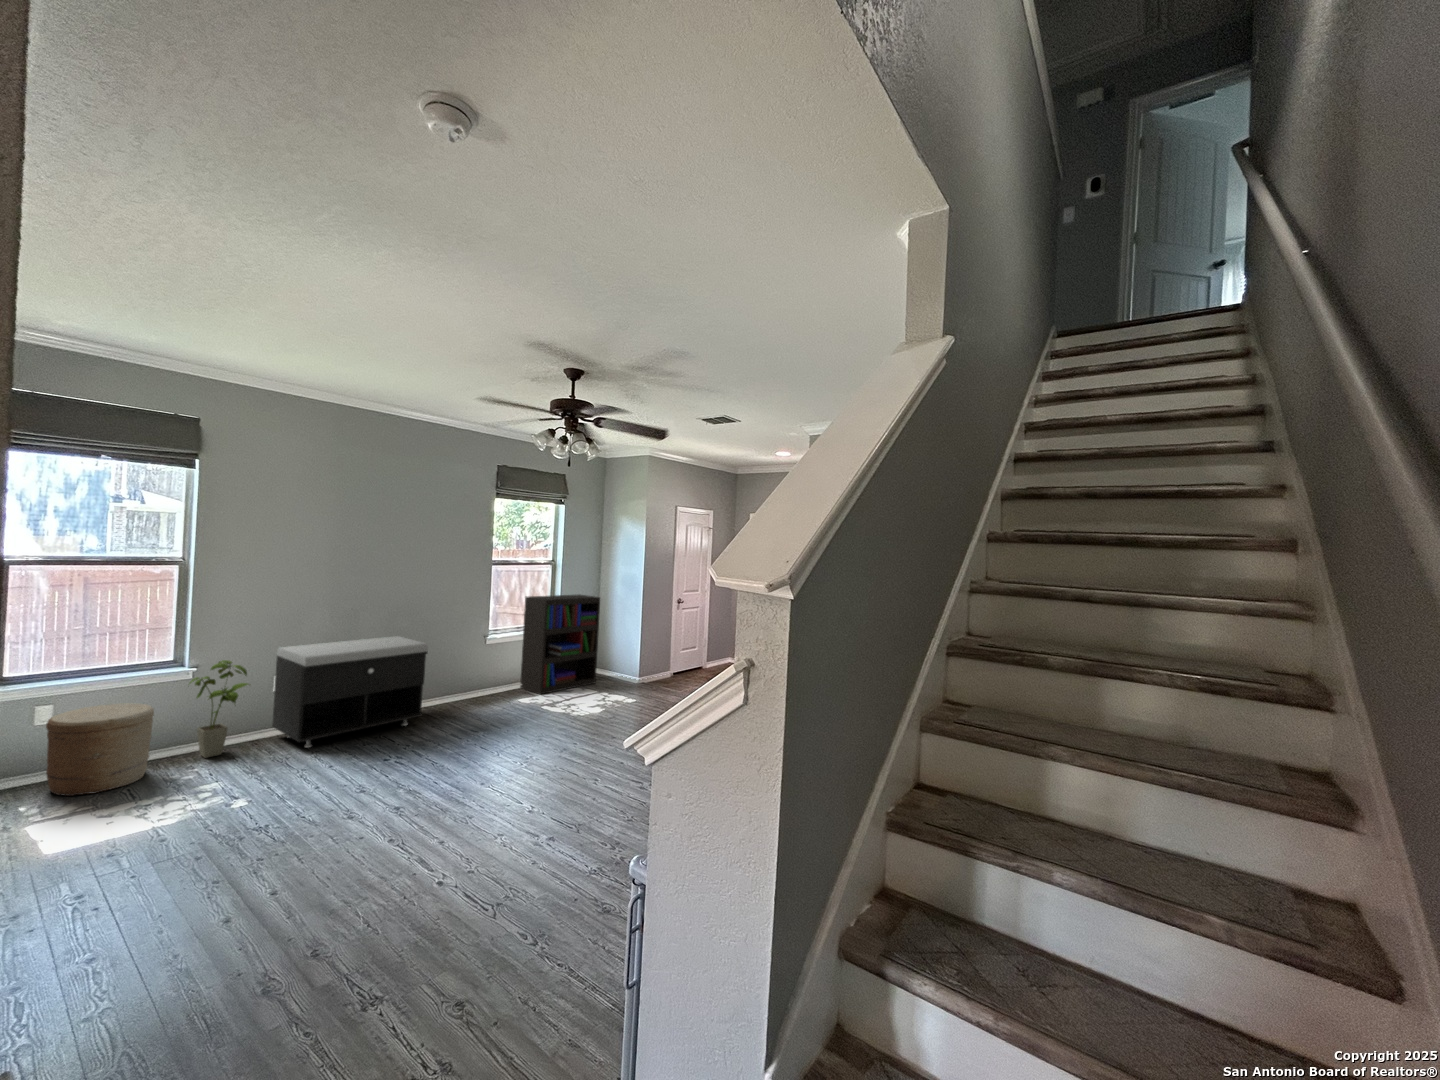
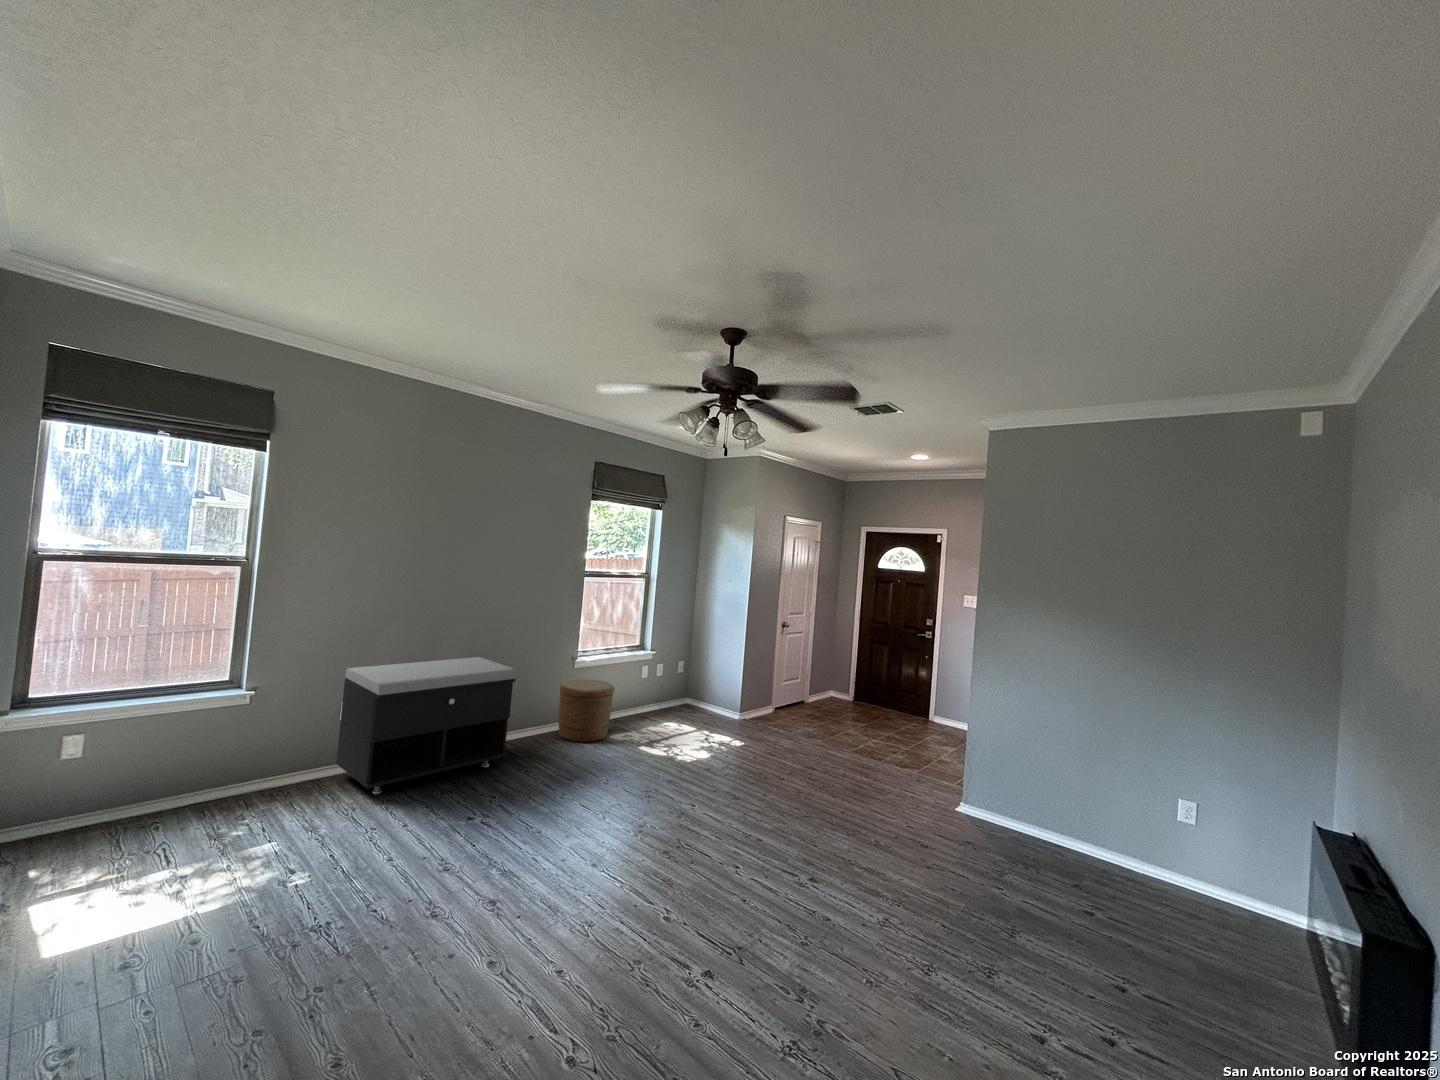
bookshelf: present [520,595,600,694] -> none [608,613,700,730]
house plant: present [189,660,248,758] -> none [243,683,315,803]
woven basket: present [46,703,154,796] -> present [558,679,614,742]

